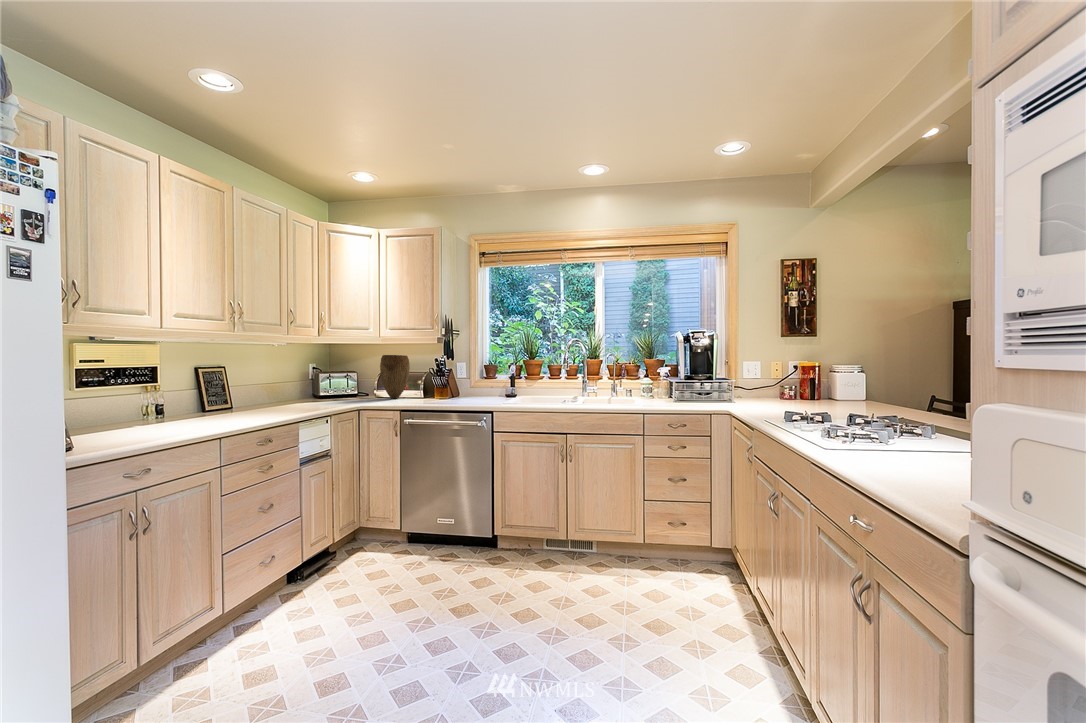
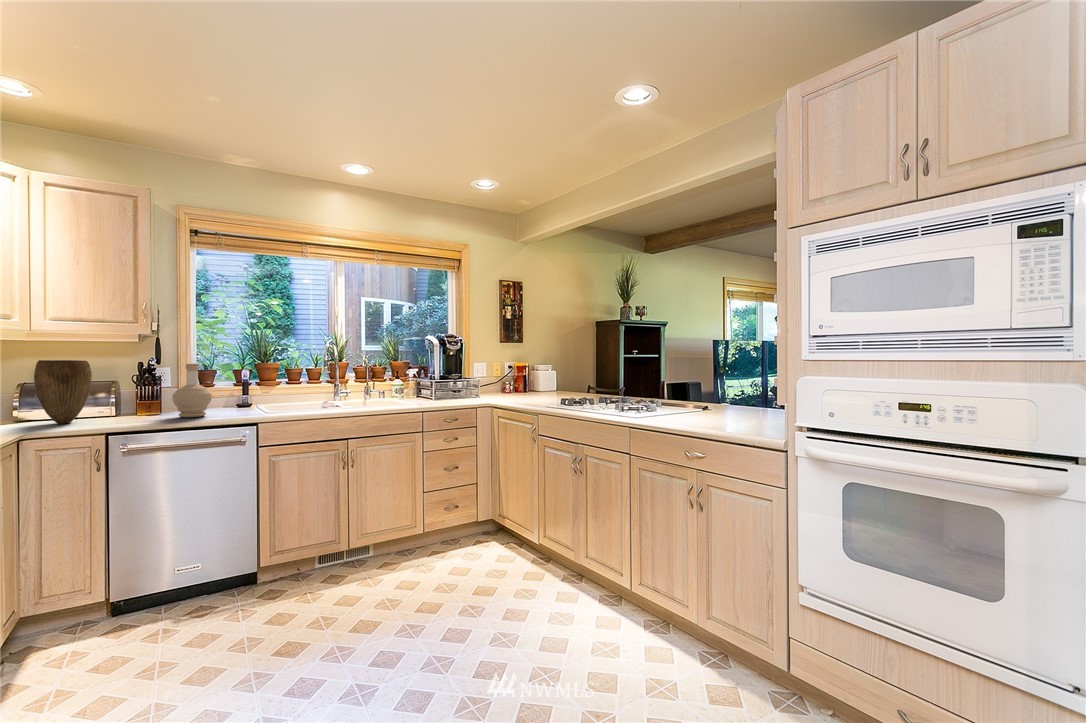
bottle: none [448,358,474,400] -> present [172,363,212,417]

